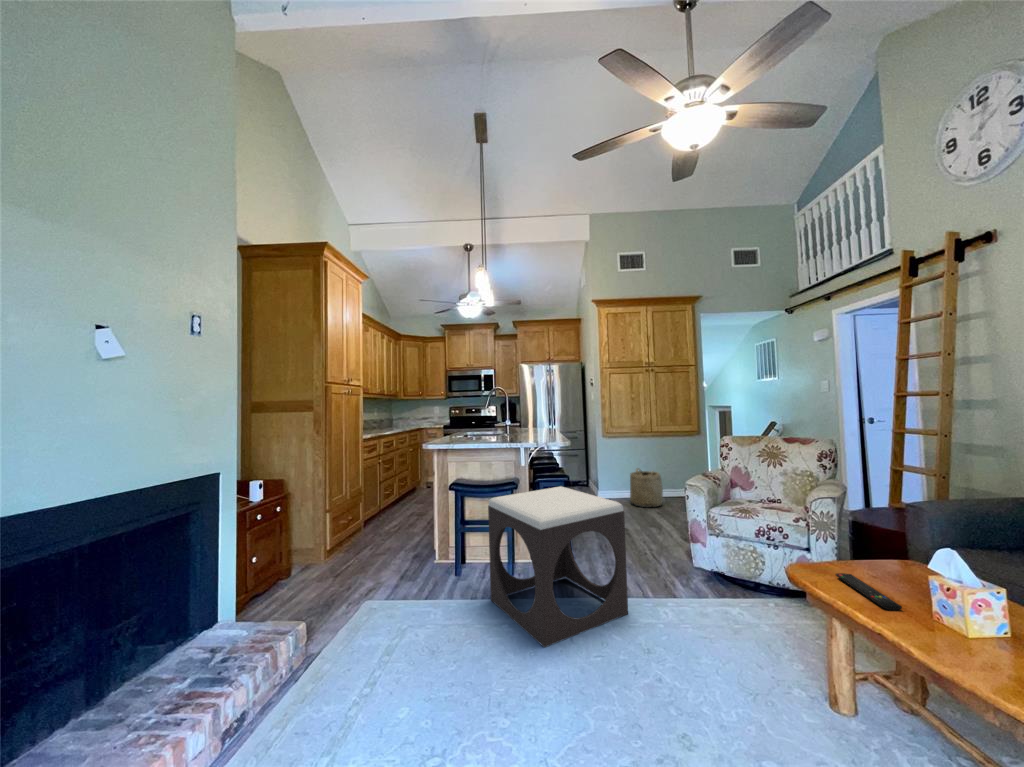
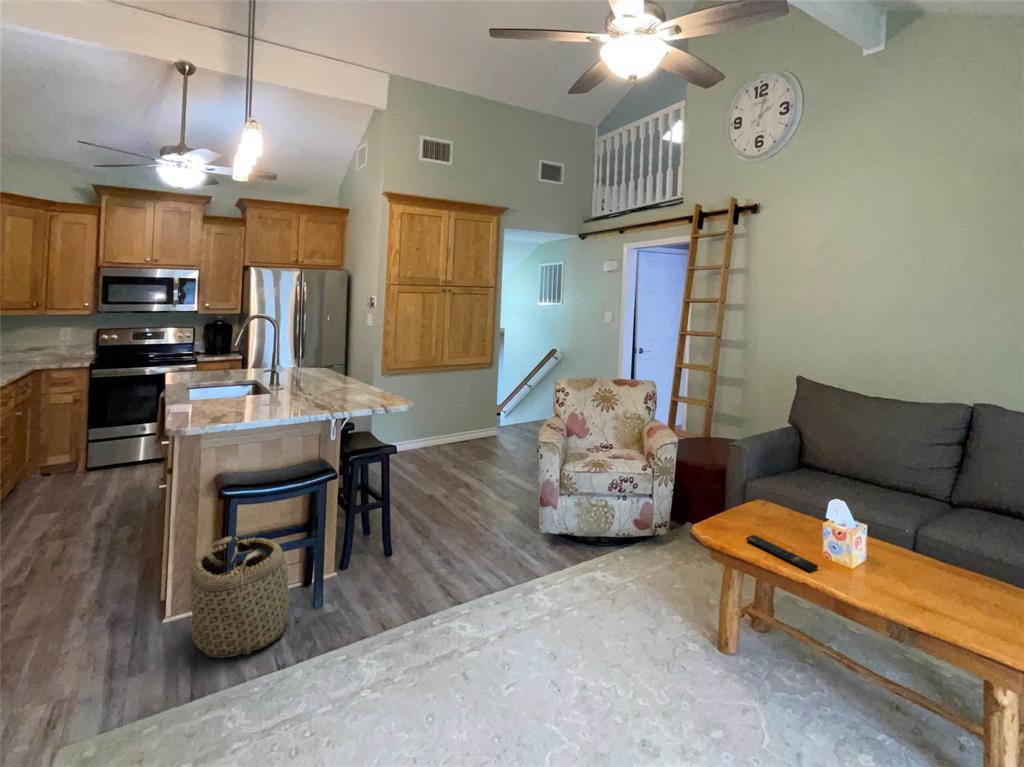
basket: present [630,468,663,507] -> present [191,537,289,658]
footstool: present [488,486,628,647] -> none [309,468,512,714]

